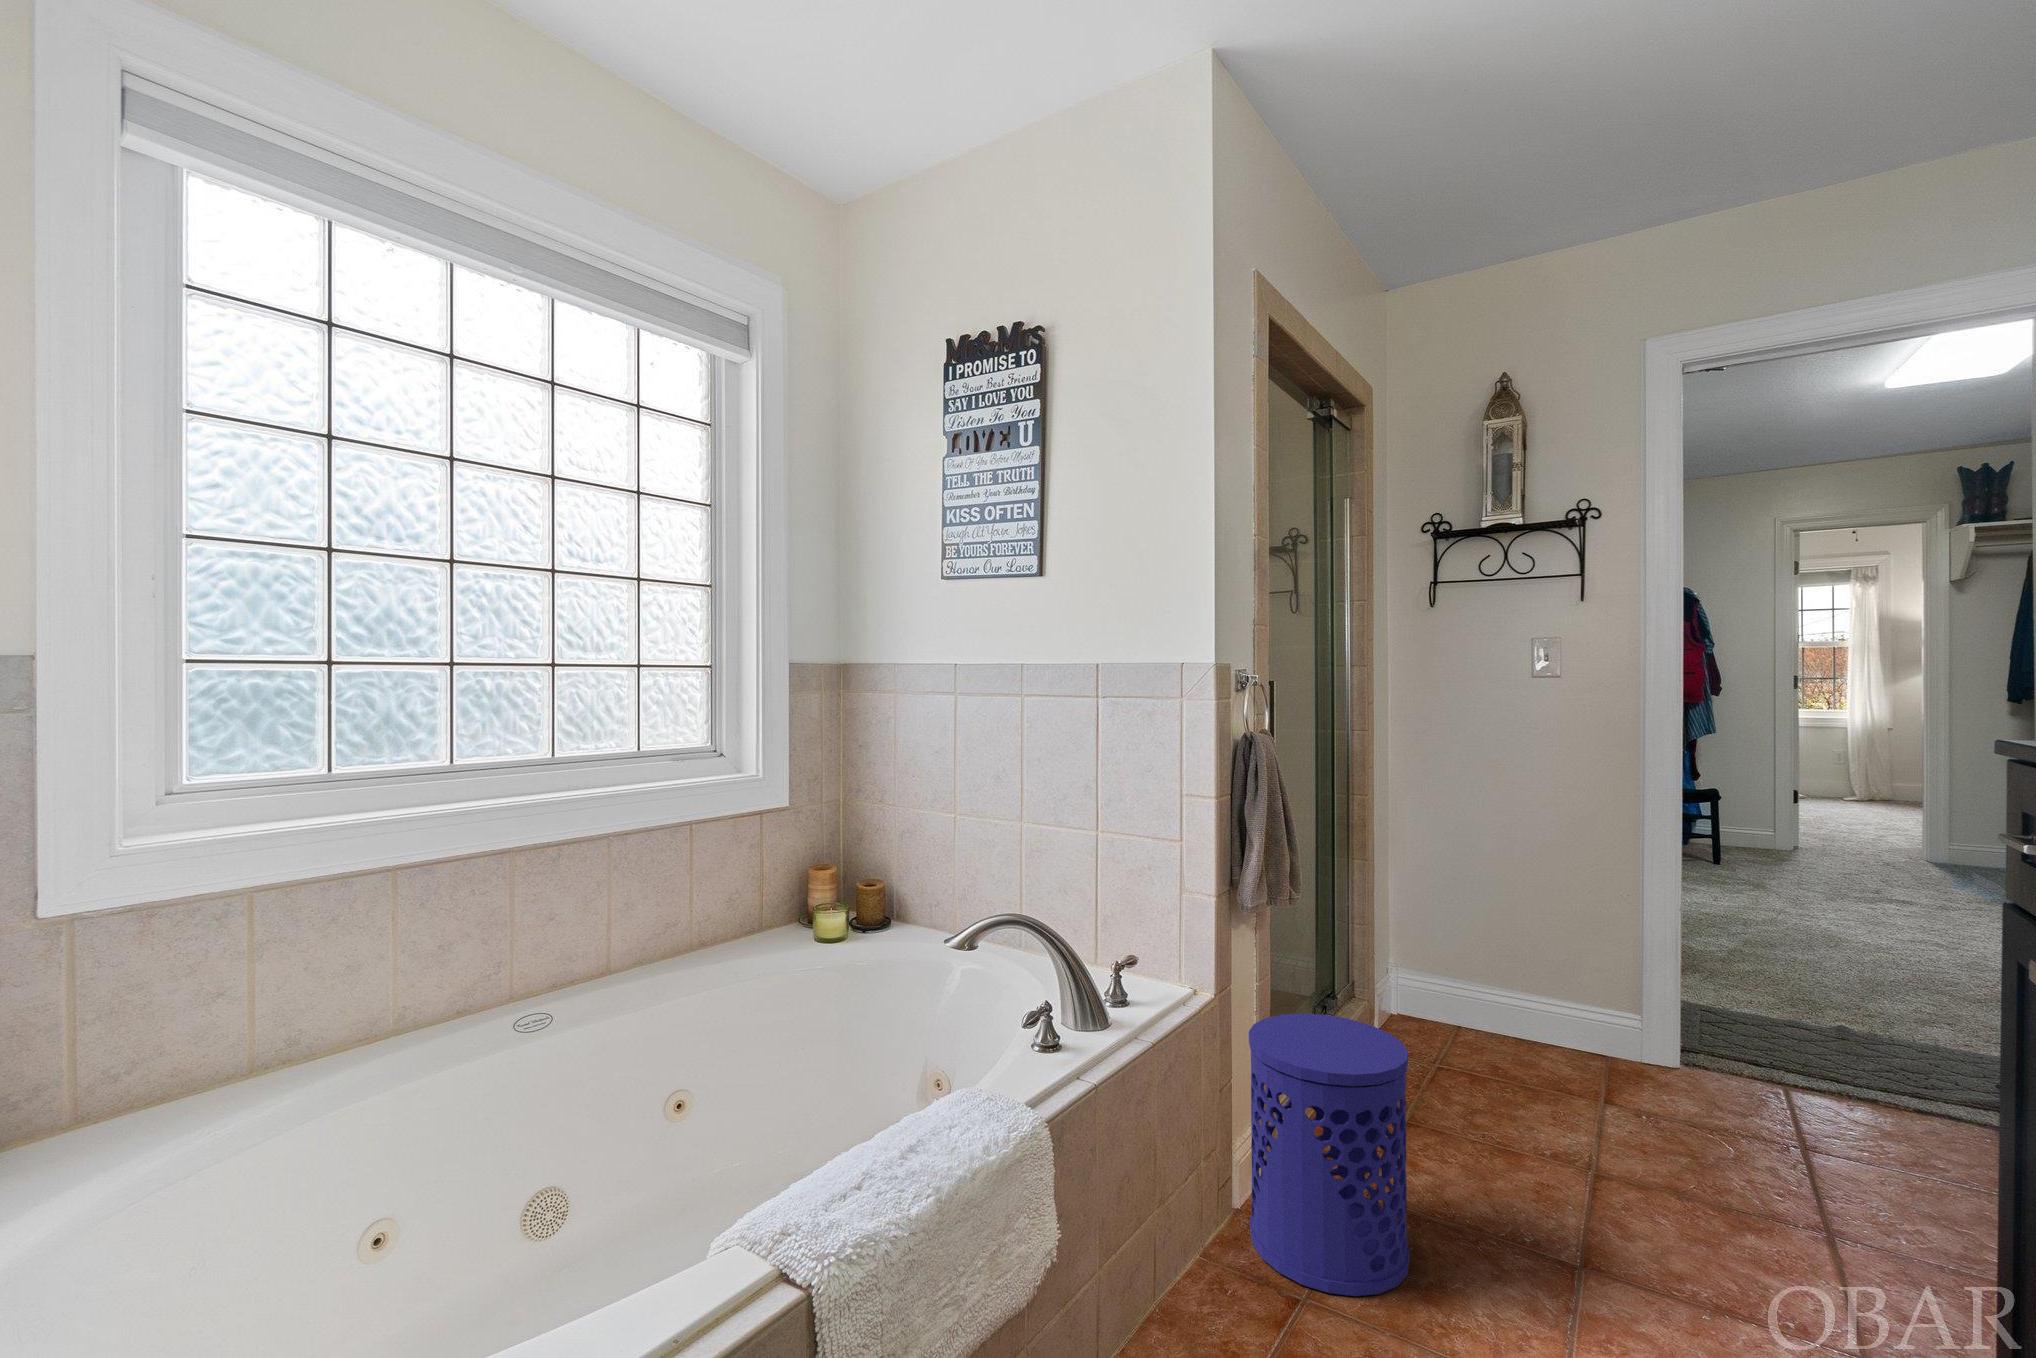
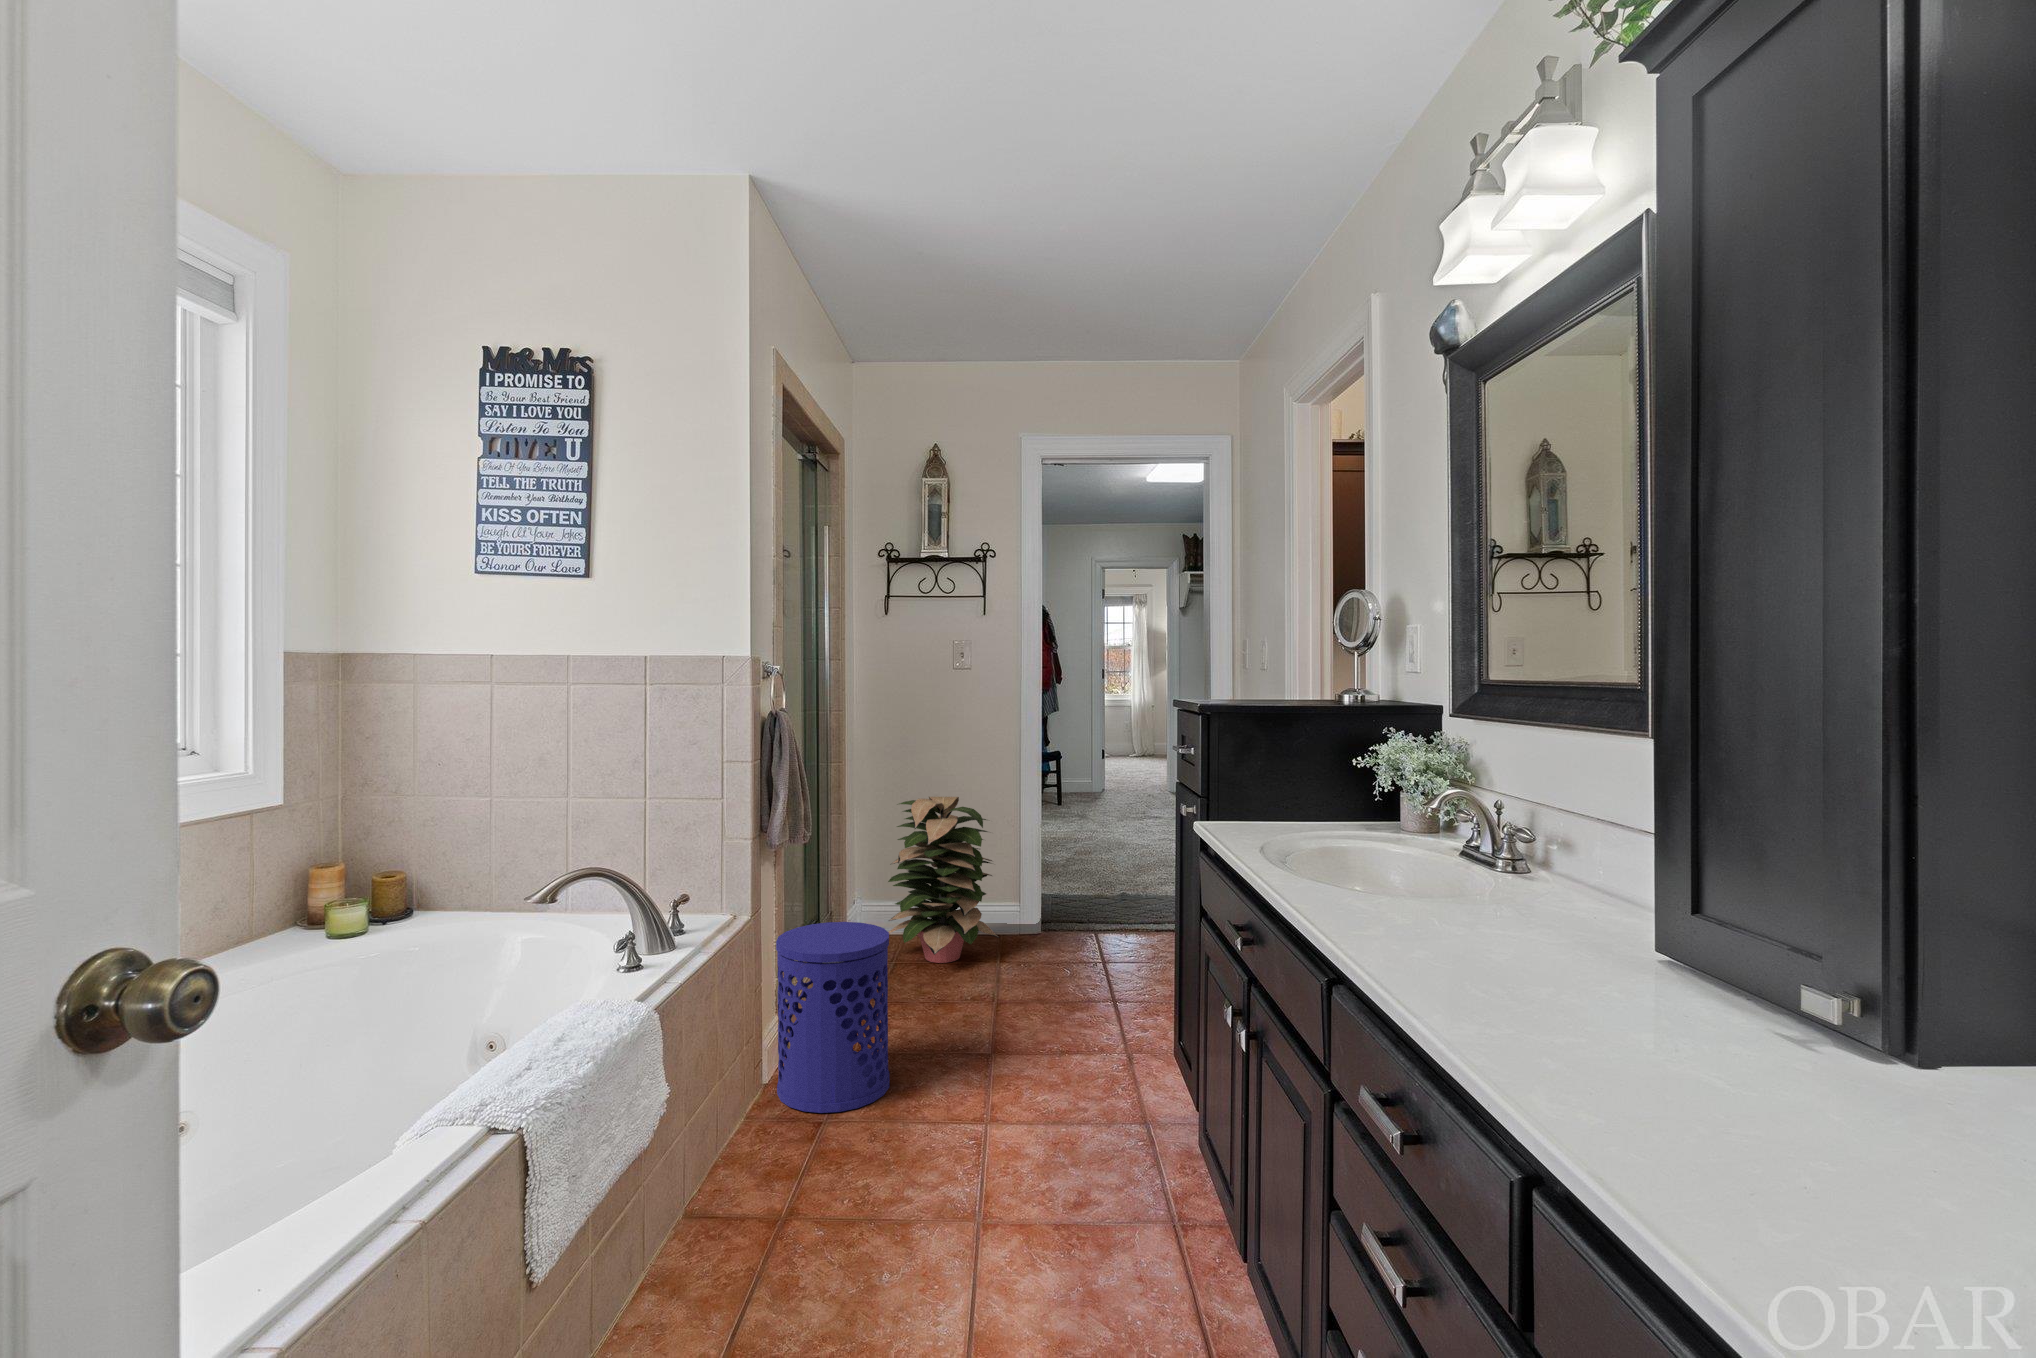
decorative plant: none [1423,849,1606,1083] -> present [888,797,999,963]

